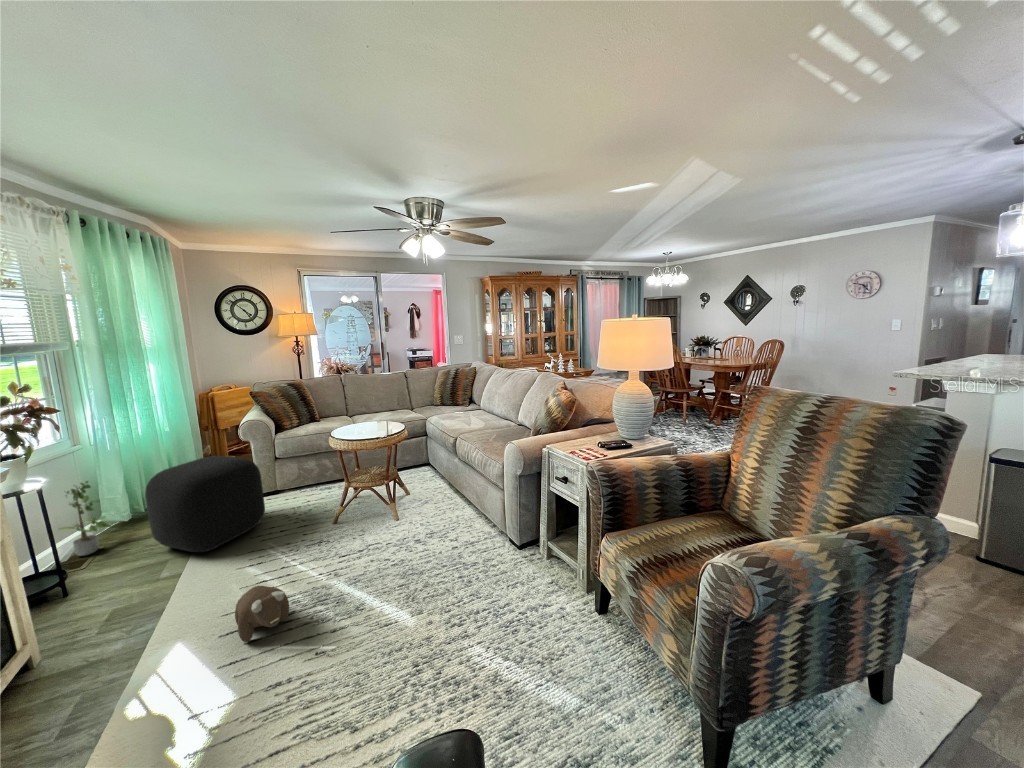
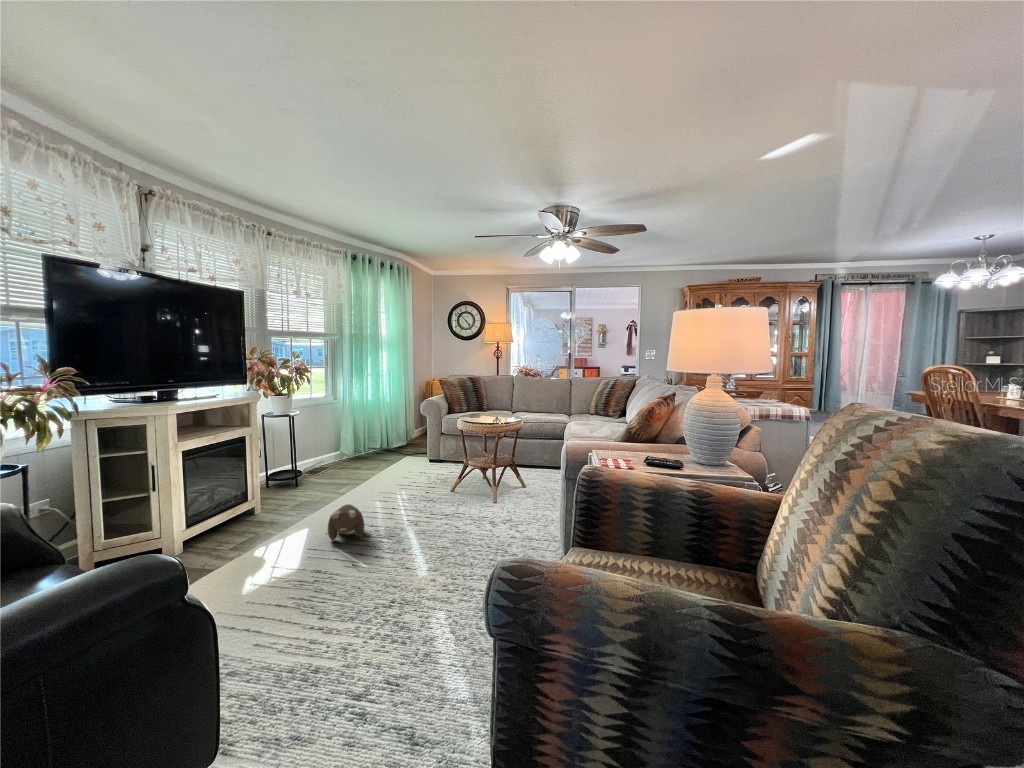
ottoman: present [145,456,265,552] -> none [347,418,414,484]
potted plant: present [59,481,111,556] -> none [312,419,339,468]

